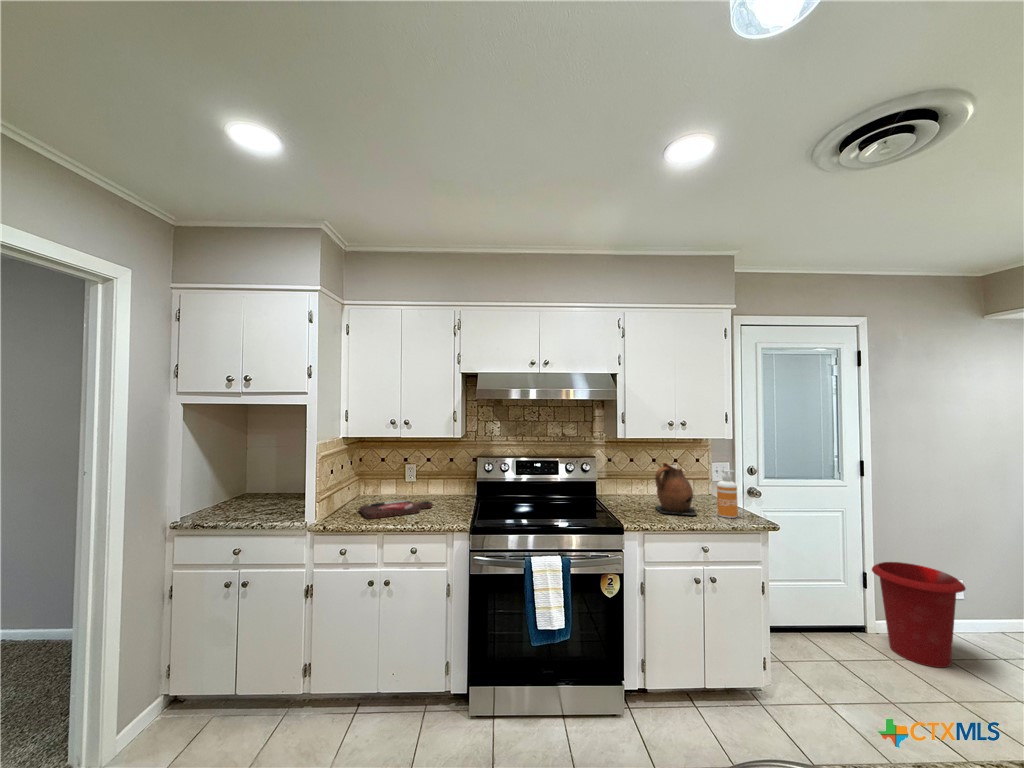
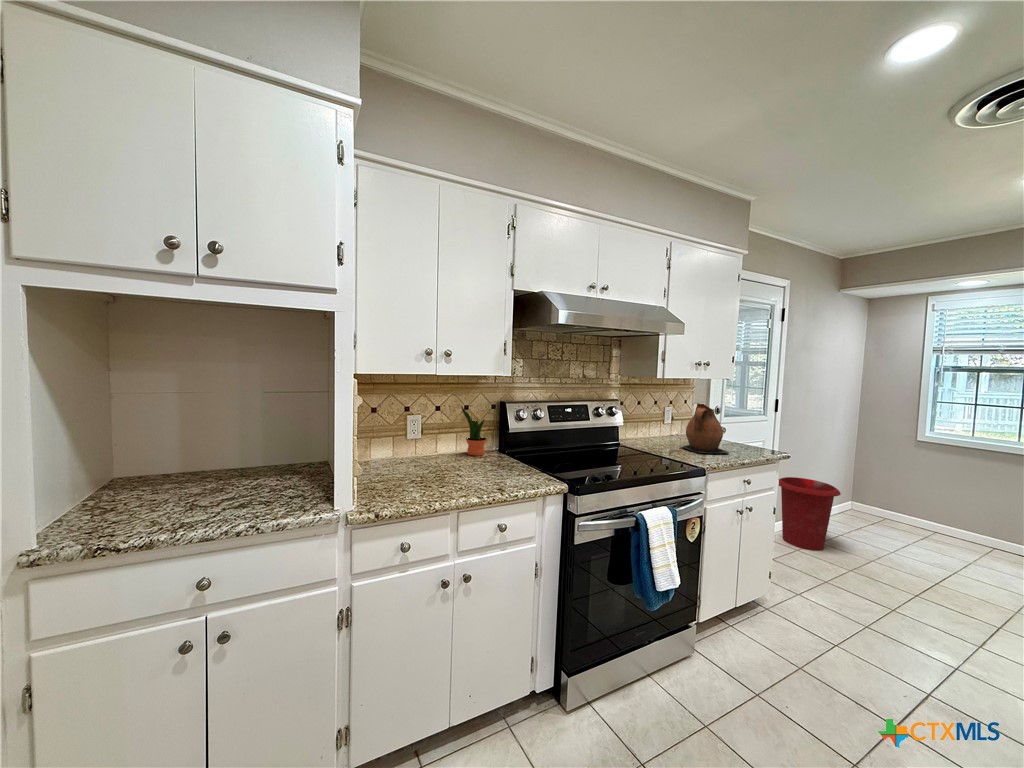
potted plant: none [440,460,462,500] -> present [462,407,486,456]
soap dispenser: present [717,470,738,518] -> none [737,409,759,453]
cutting board: present [359,500,432,519] -> none [387,460,477,493]

